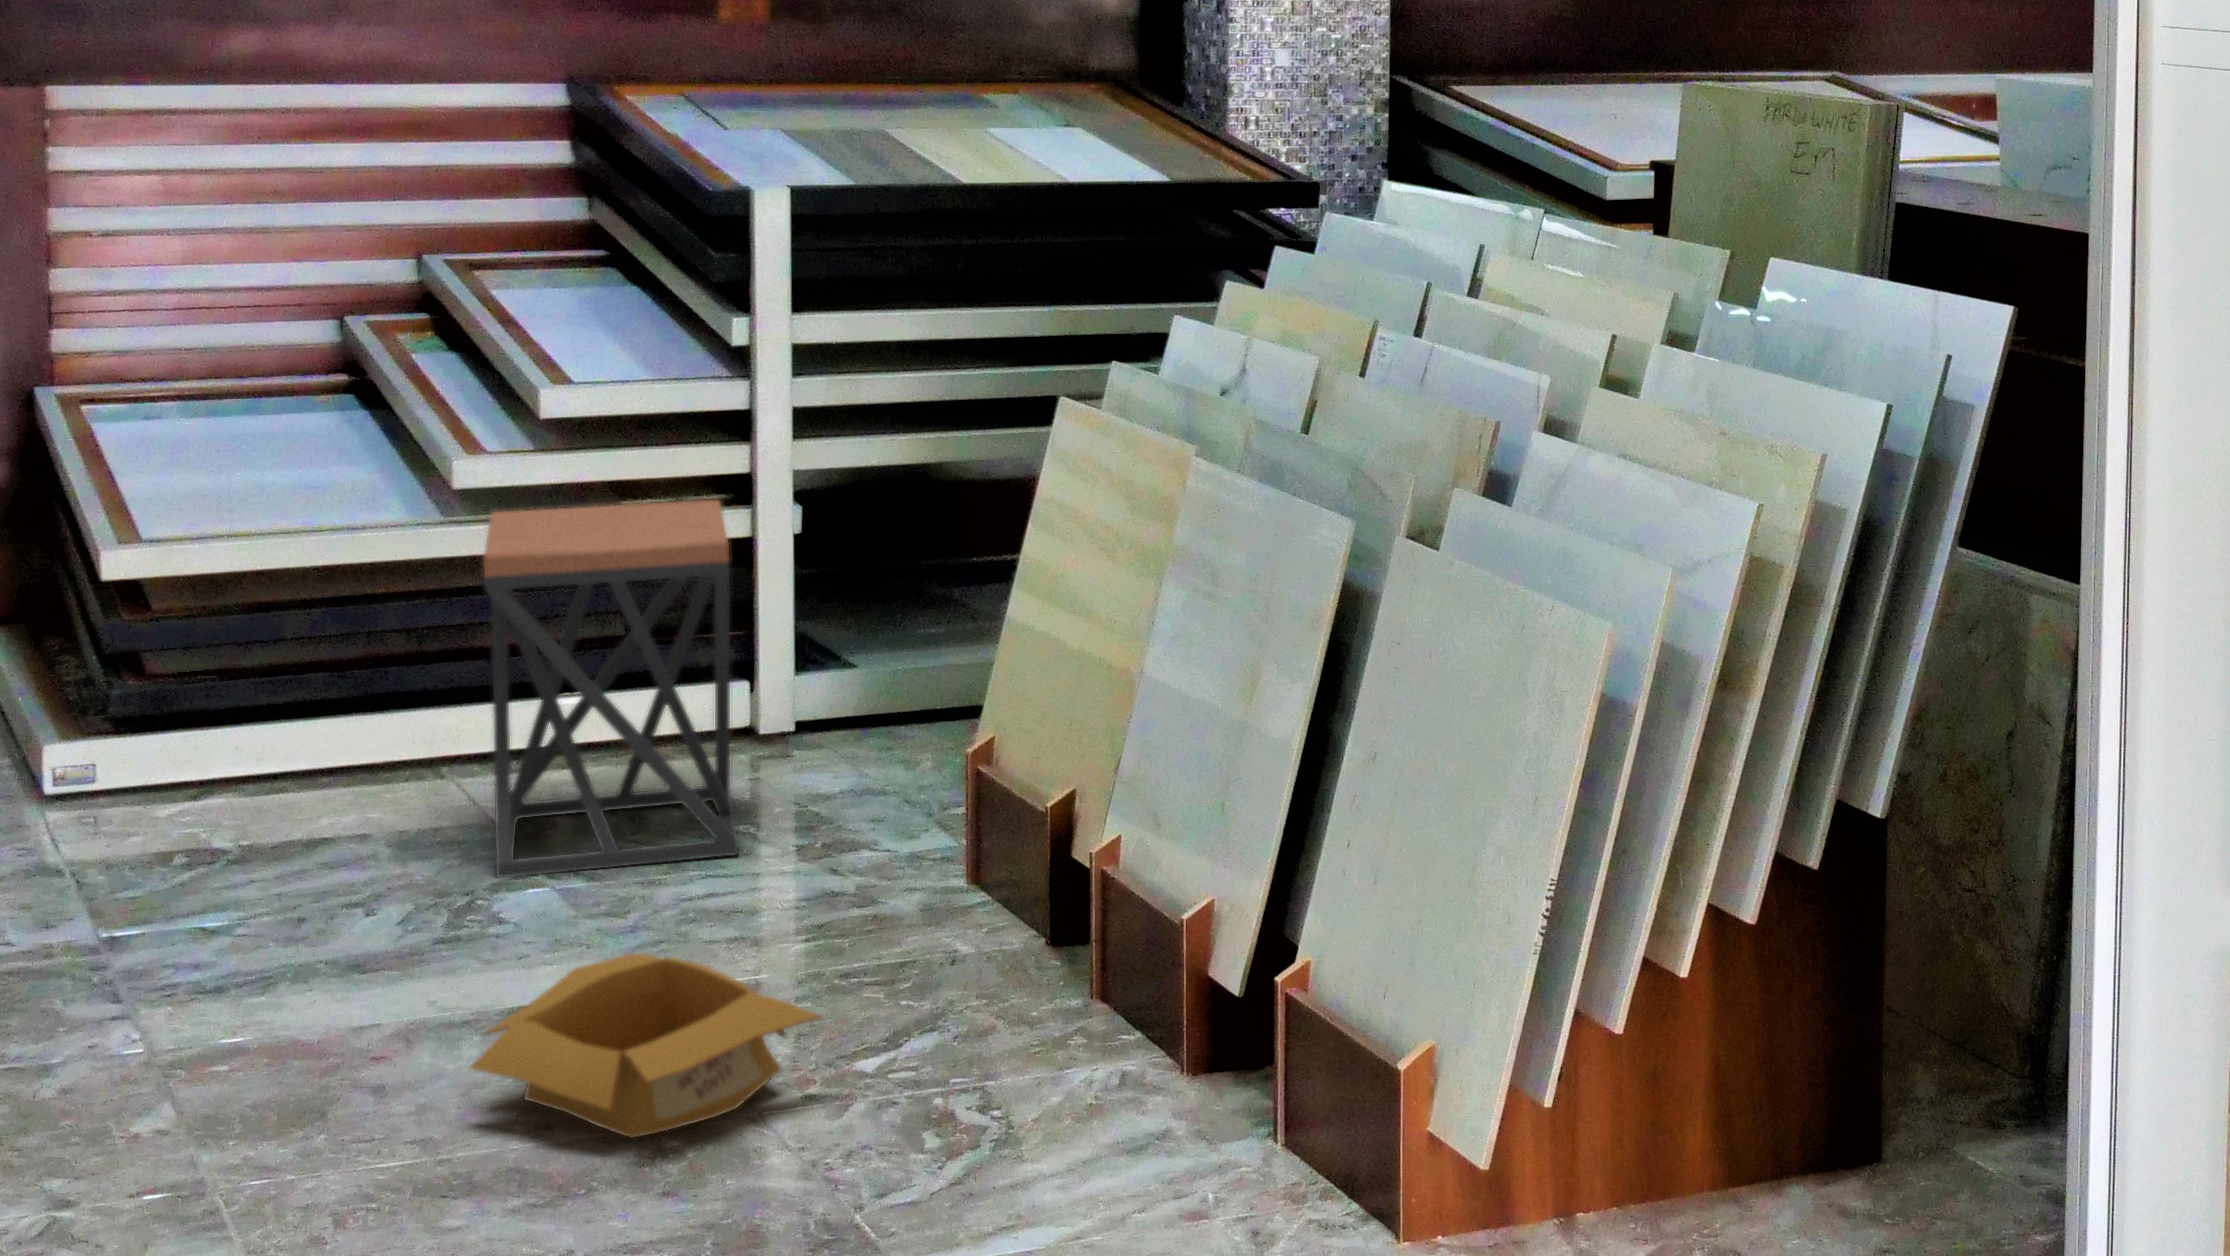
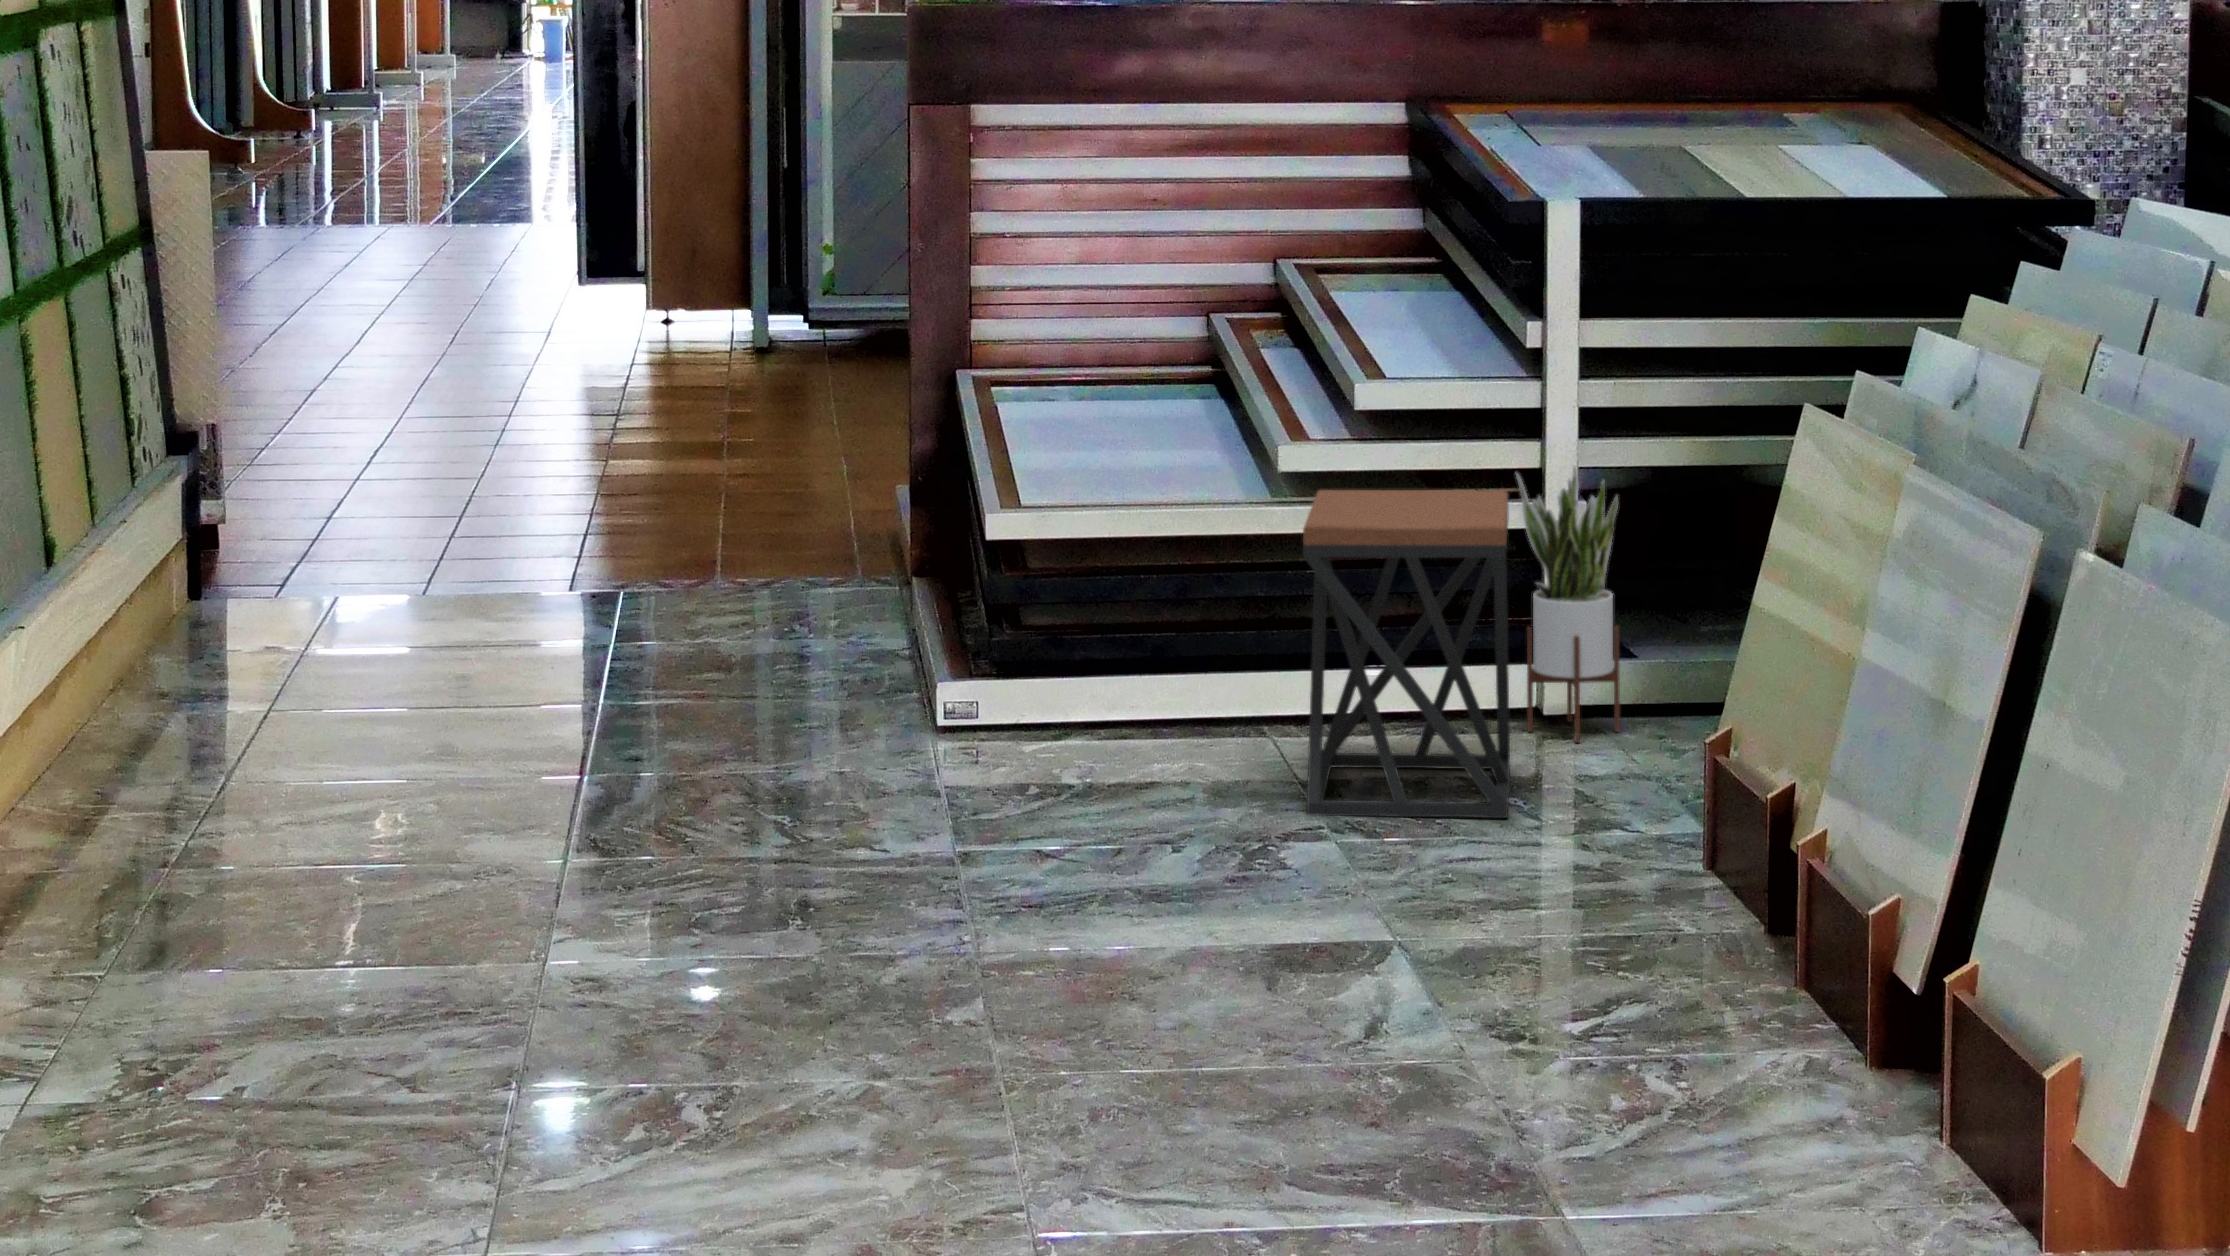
potted plant: none [723,467,846,762] -> present [1516,467,1620,743]
cardboard box: present [470,953,820,1138] -> none [1251,884,1543,1043]

